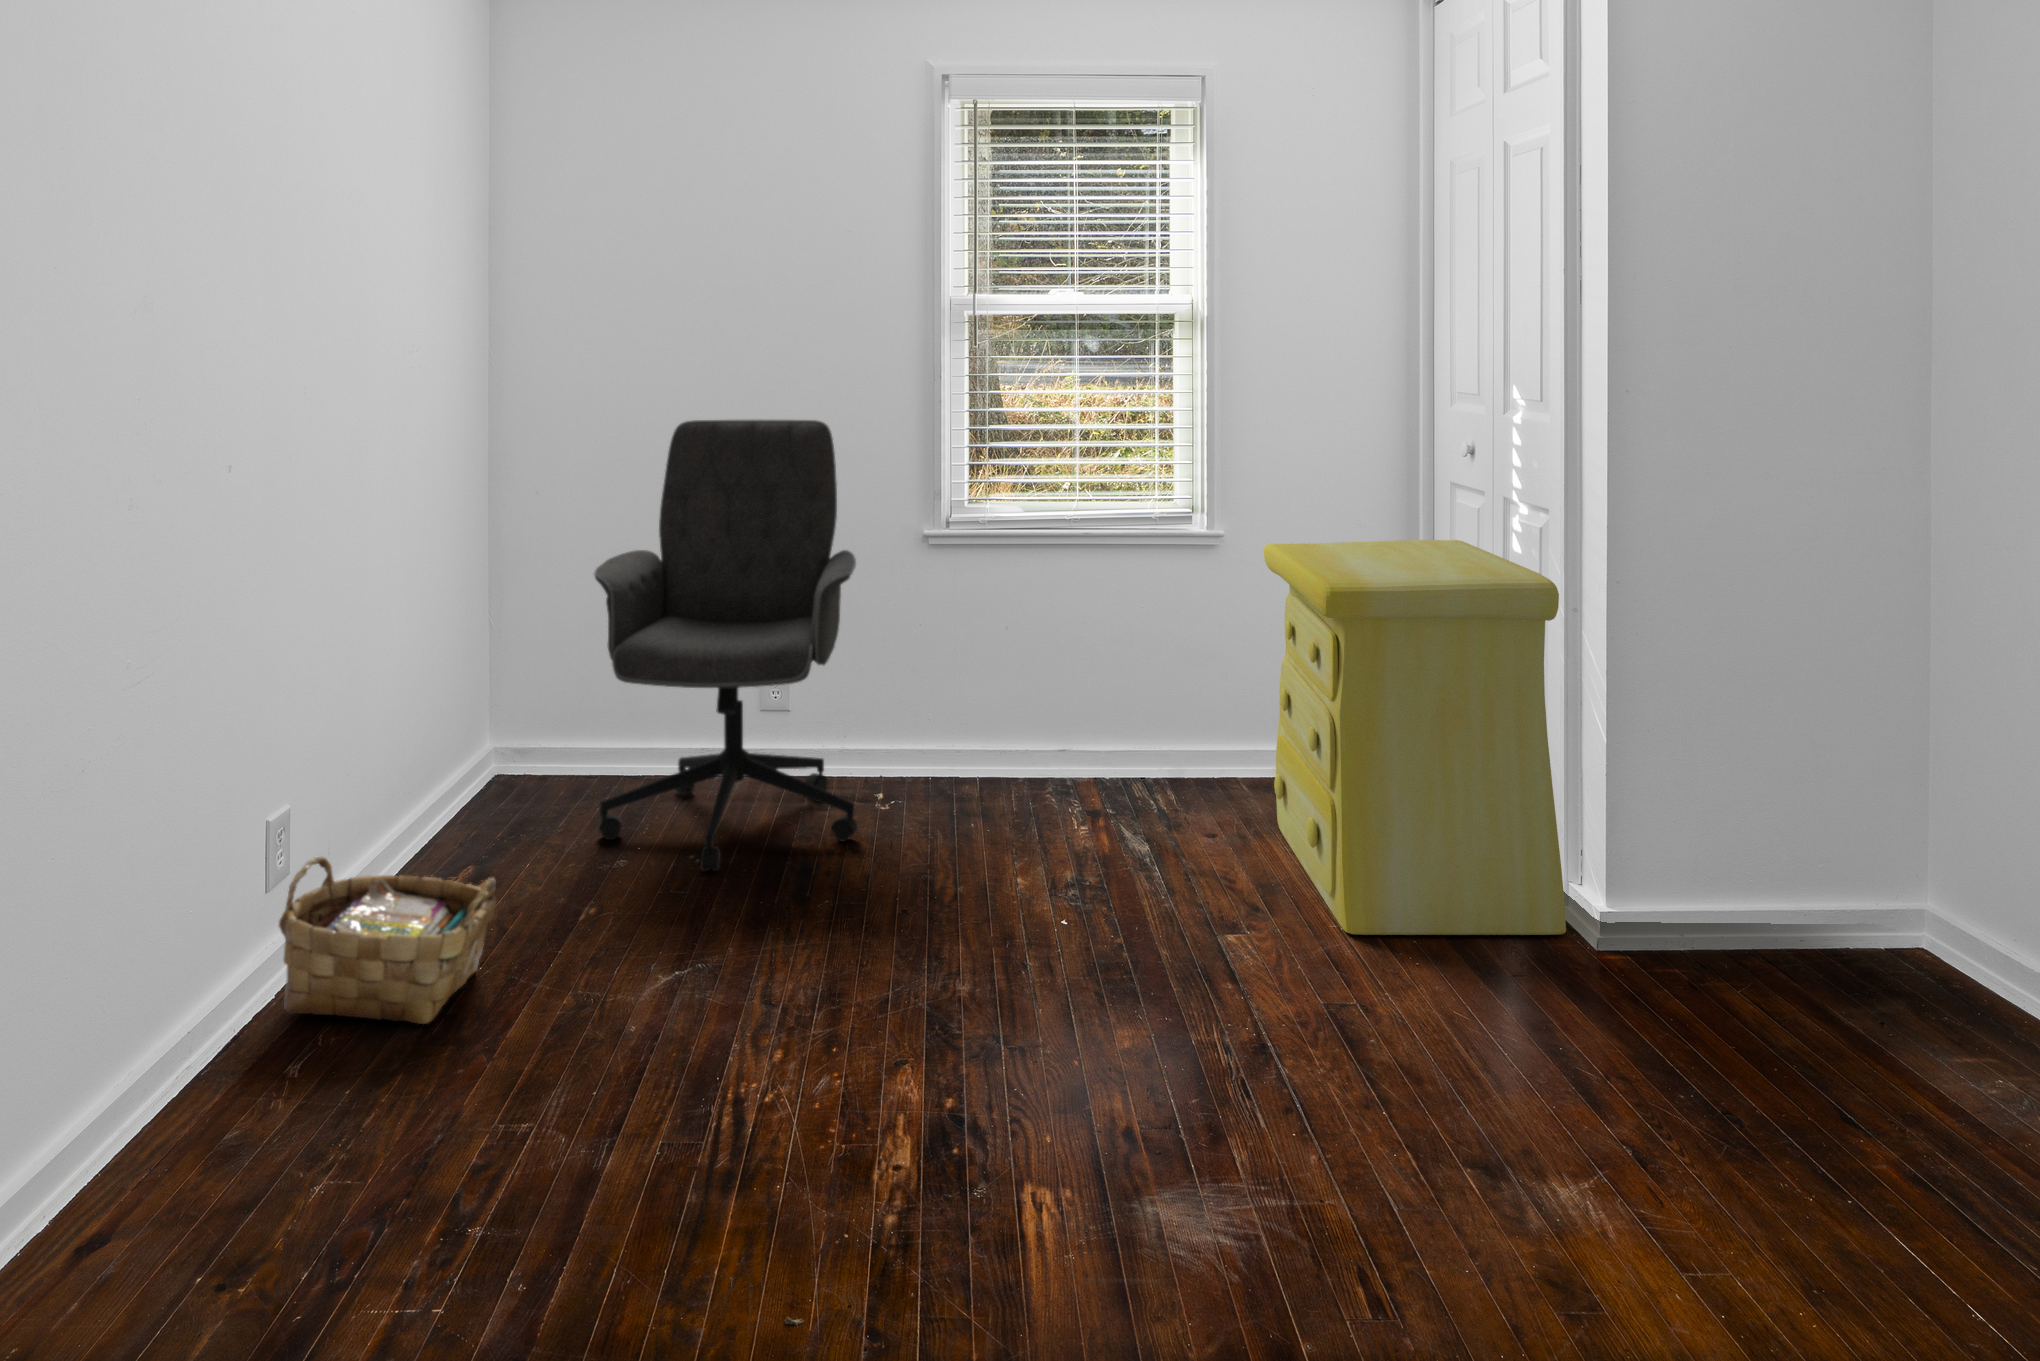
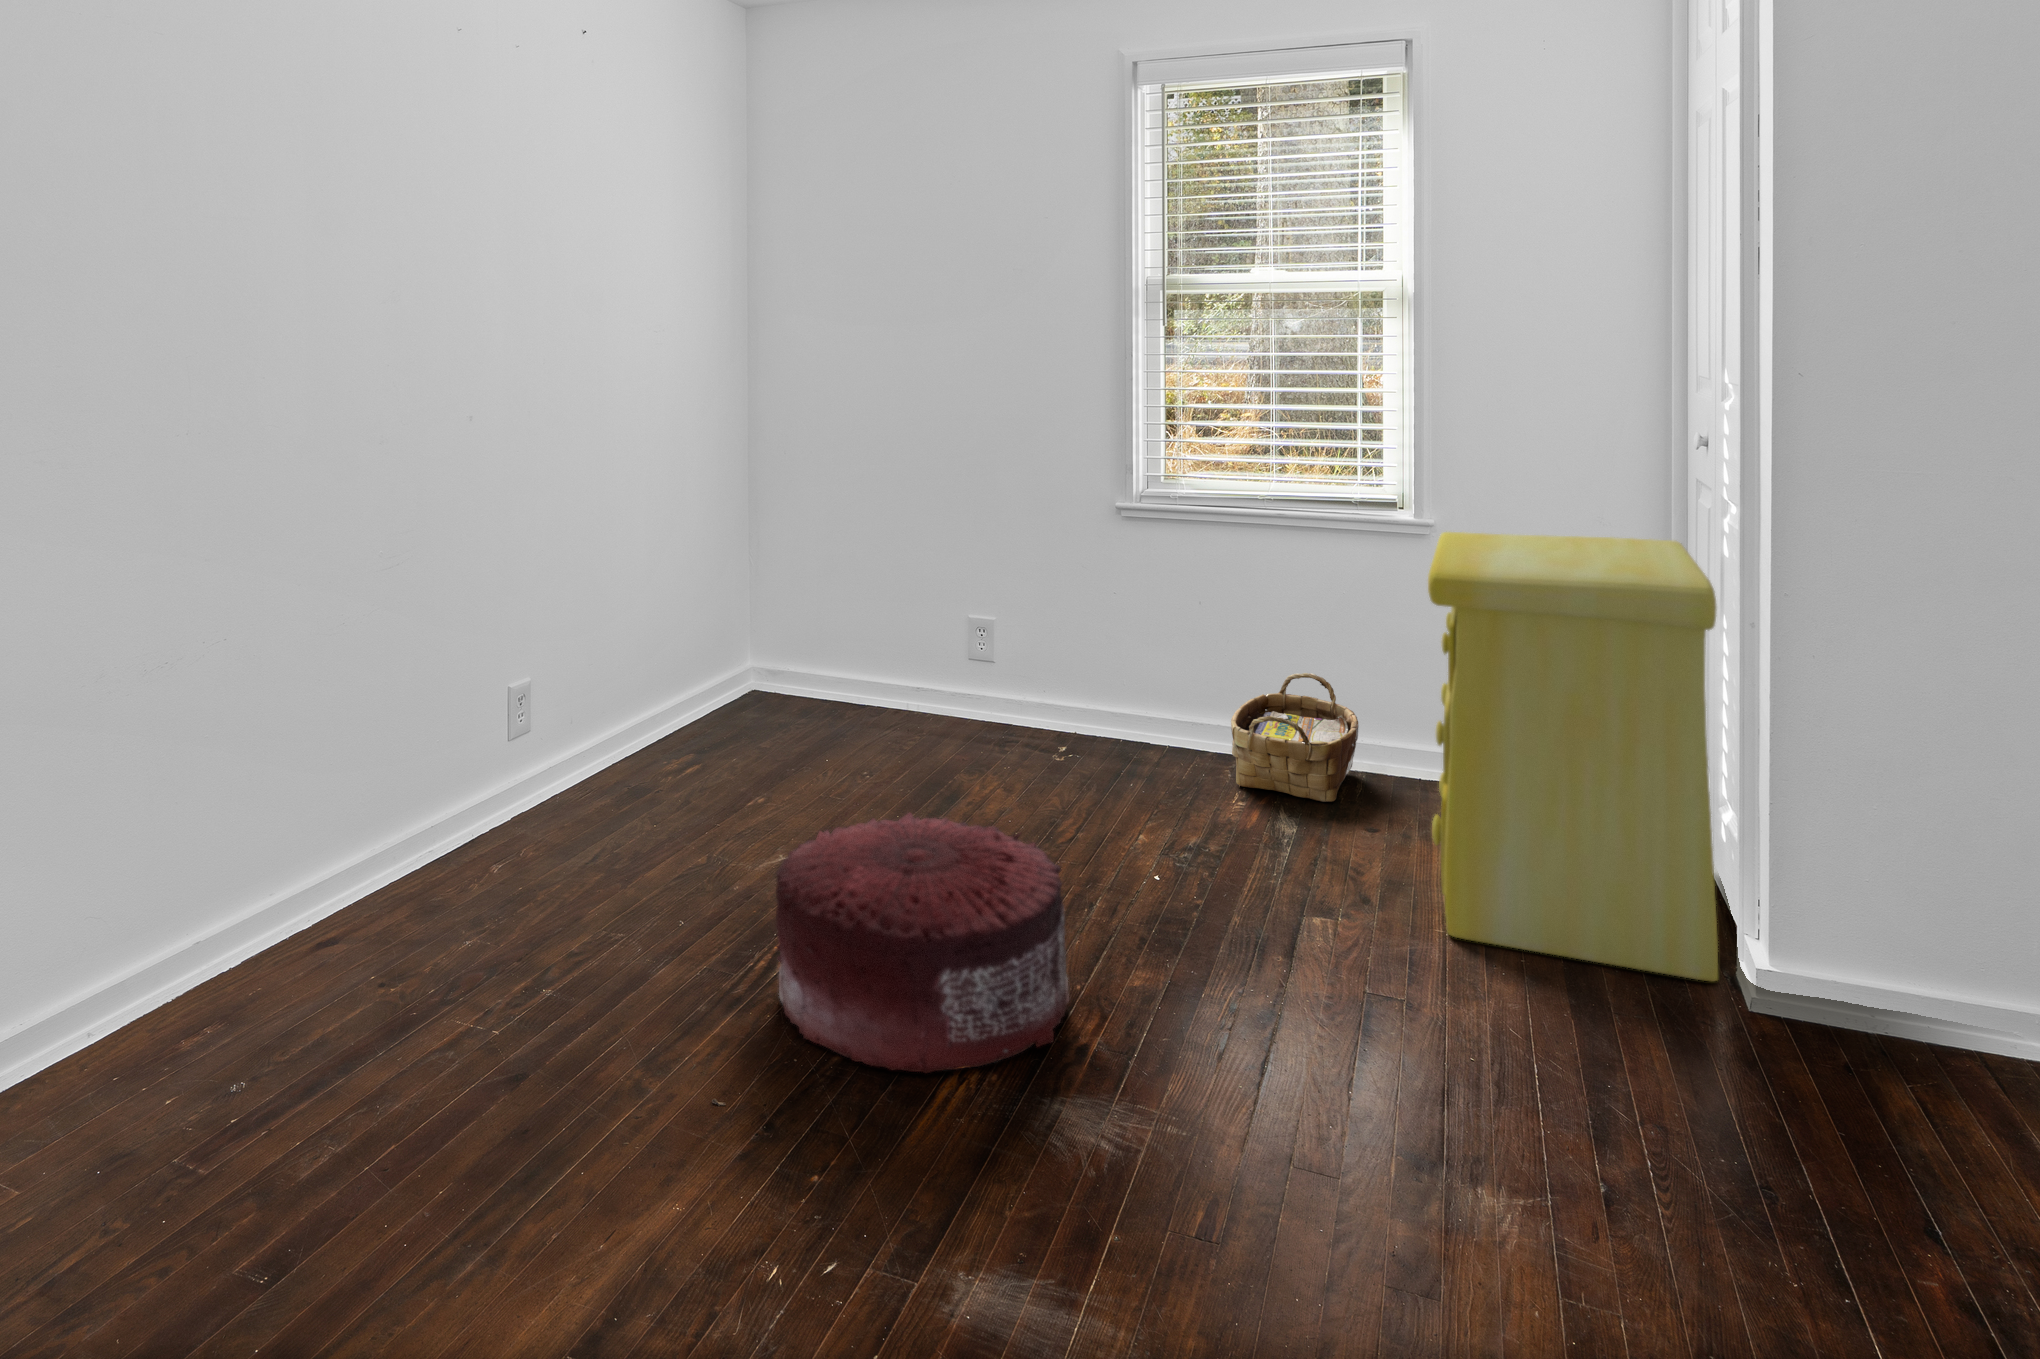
office chair: present [594,419,858,871] -> none [796,392,1032,785]
woven basket: present [279,856,496,1024] -> present [1231,673,1359,802]
pouf: none [770,903,1105,1215] -> present [776,813,1069,1073]

